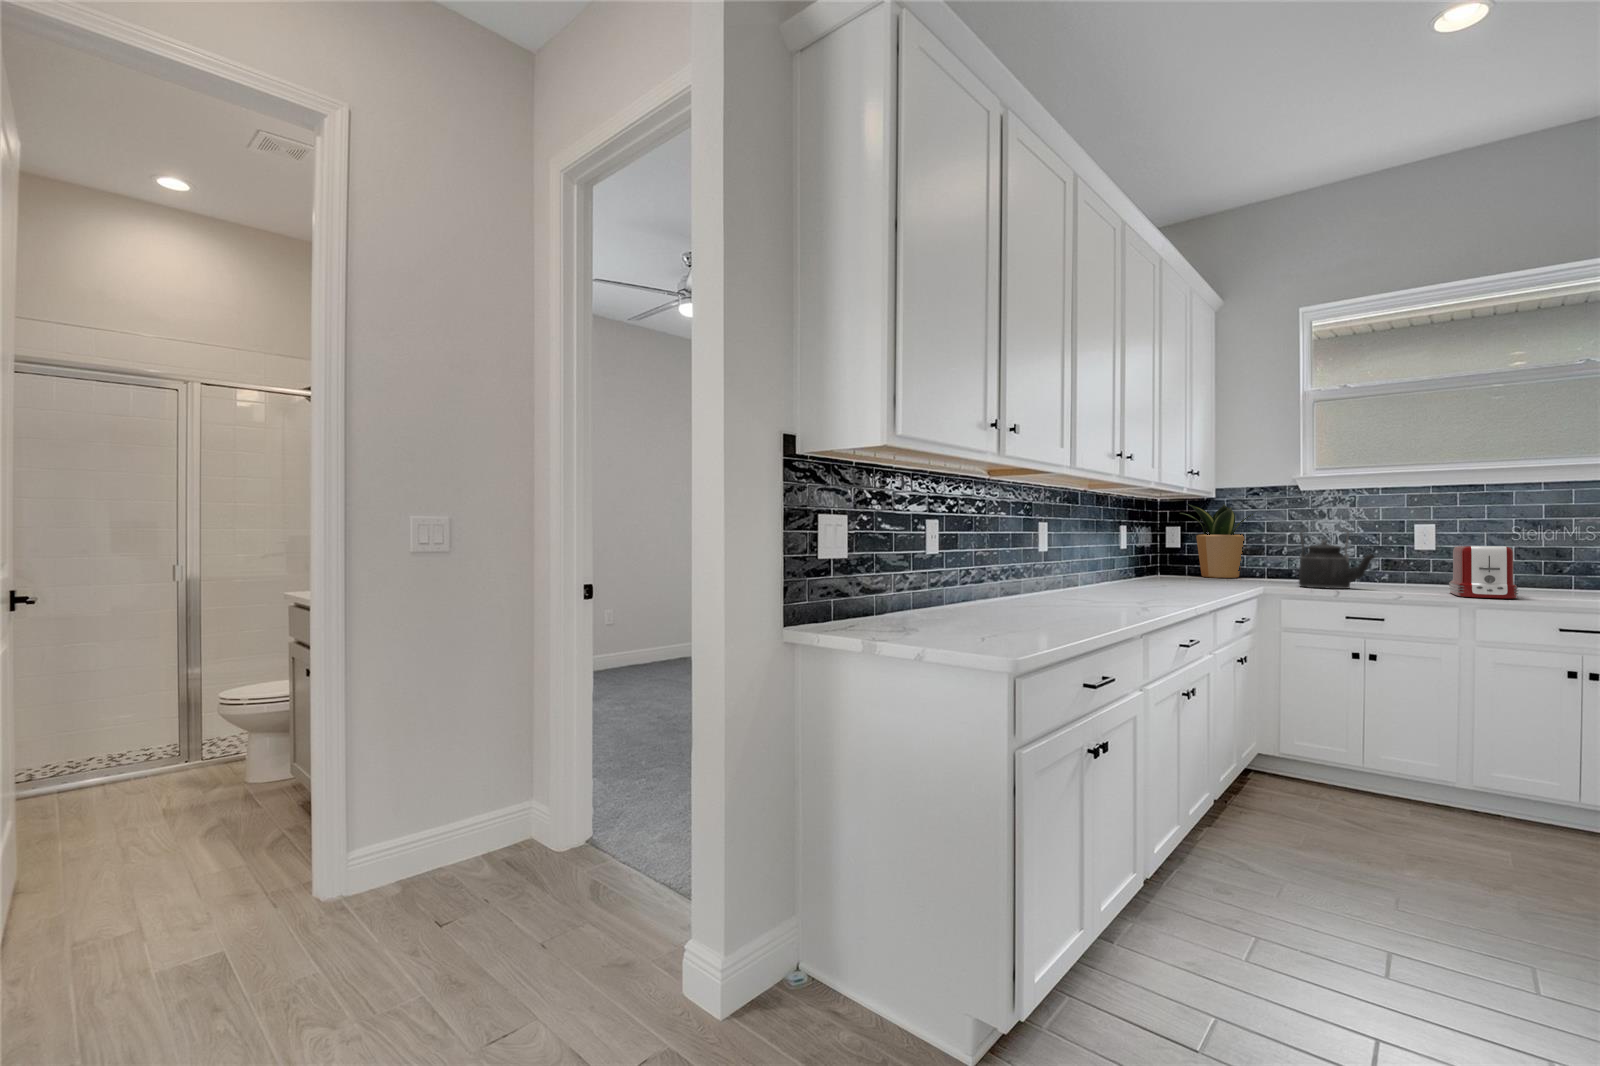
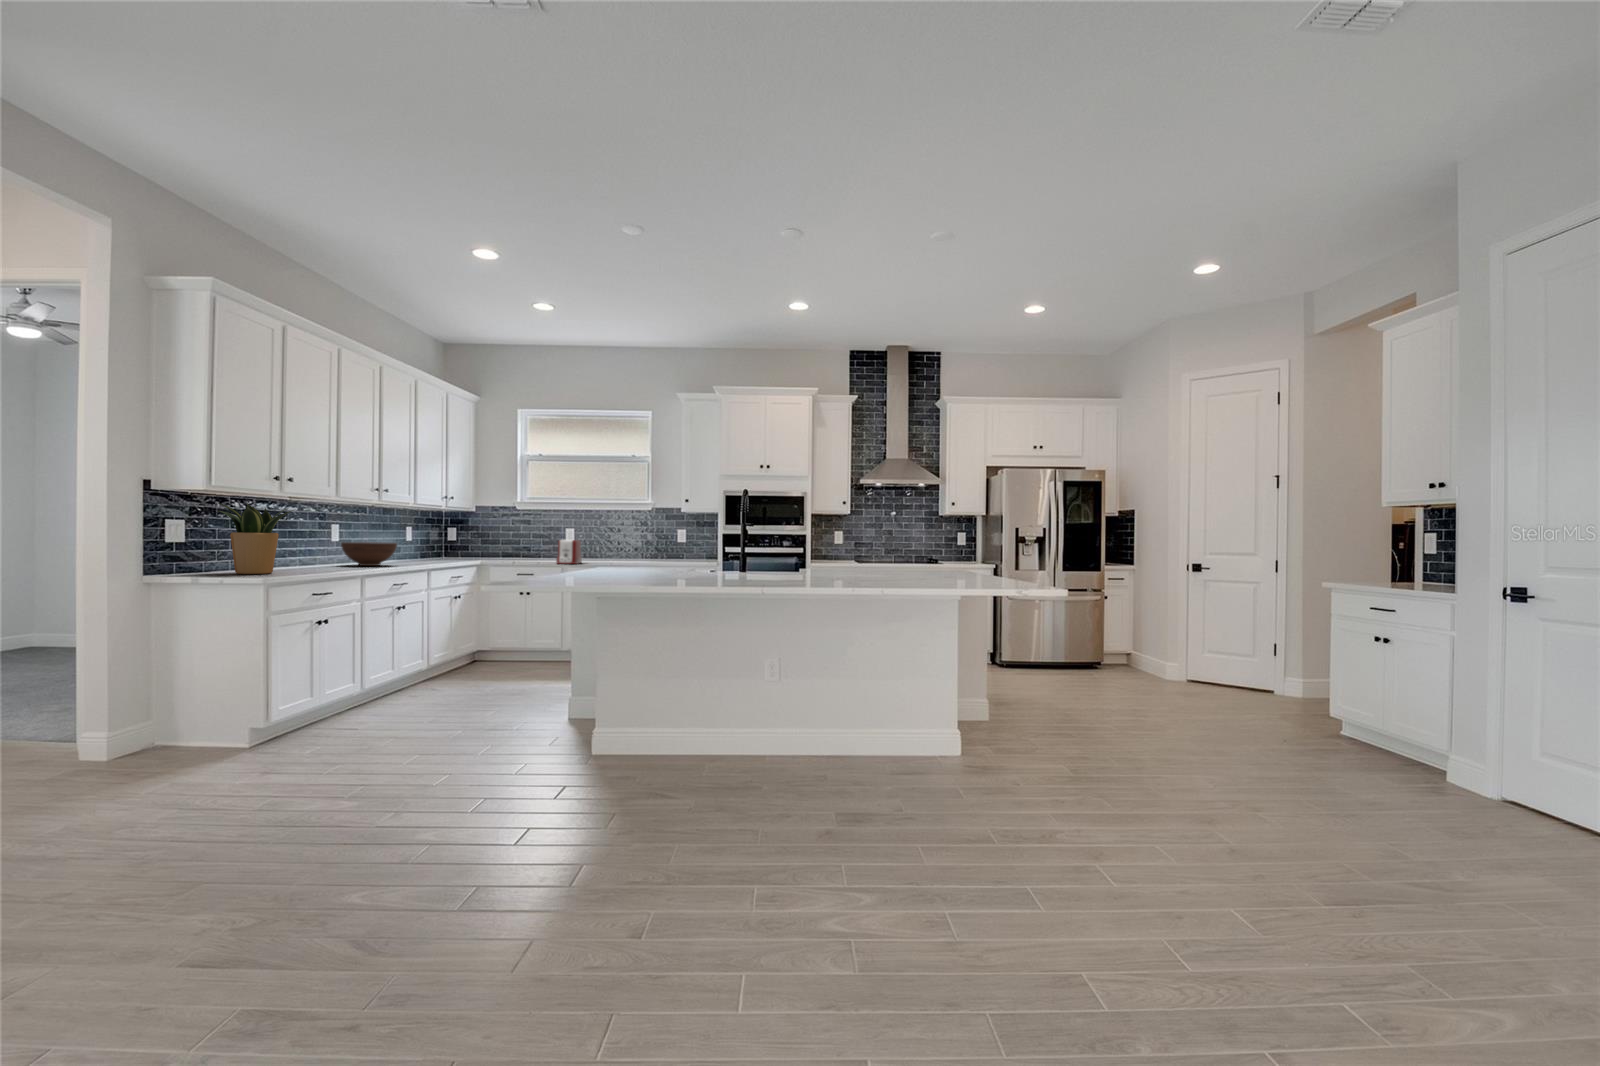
potted plant: present [1181,504,1253,578] -> present [219,503,294,574]
kettle: present [1299,530,1375,589] -> none [501,531,533,562]
fruit bowl: none [1062,553,1161,597] -> present [341,542,397,566]

